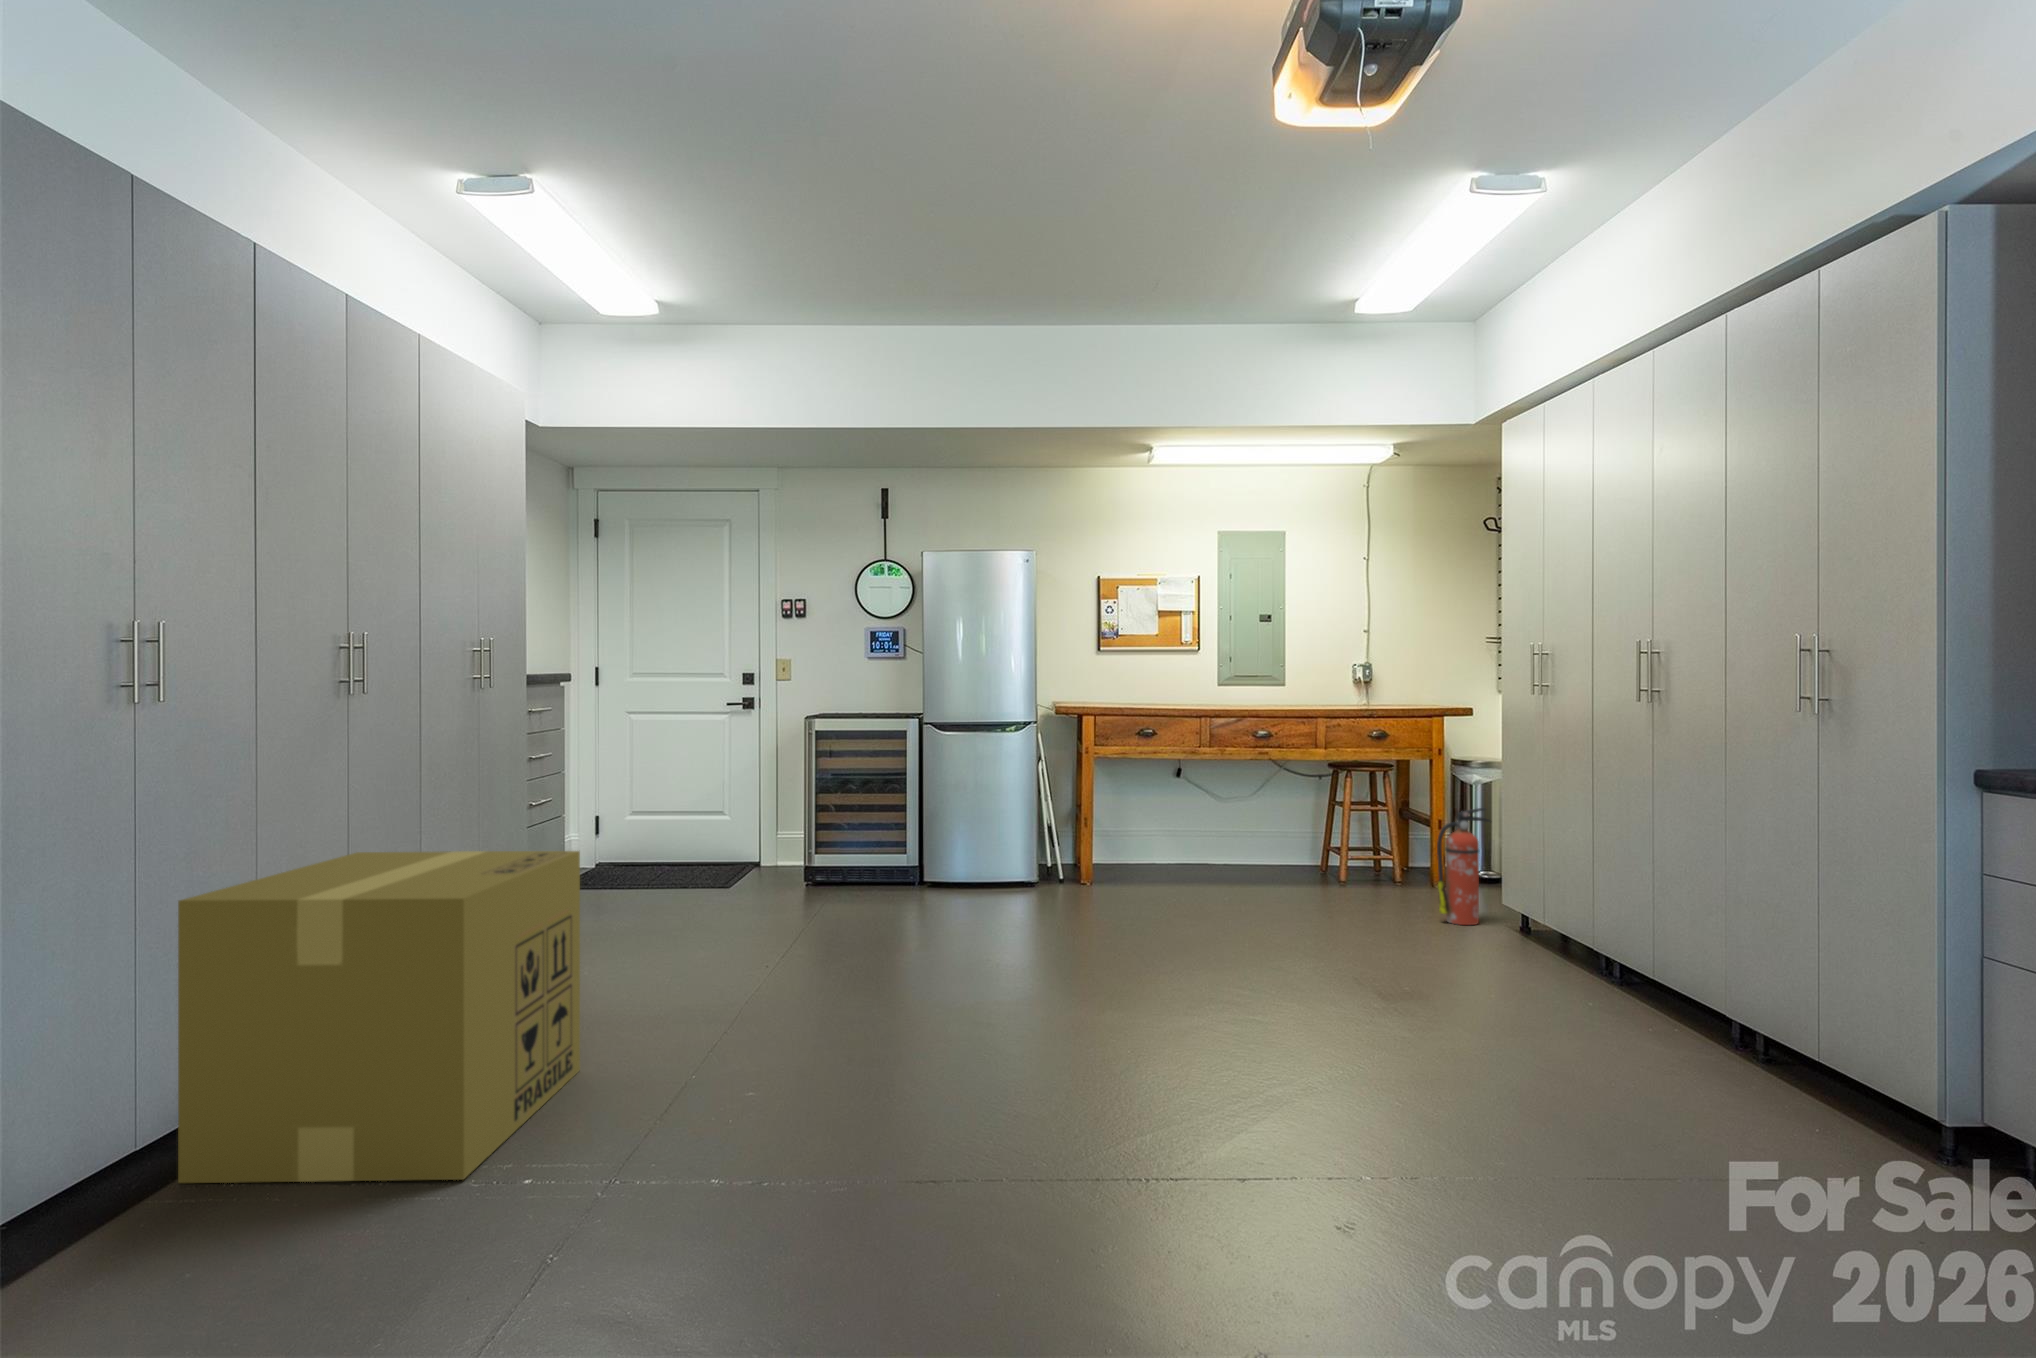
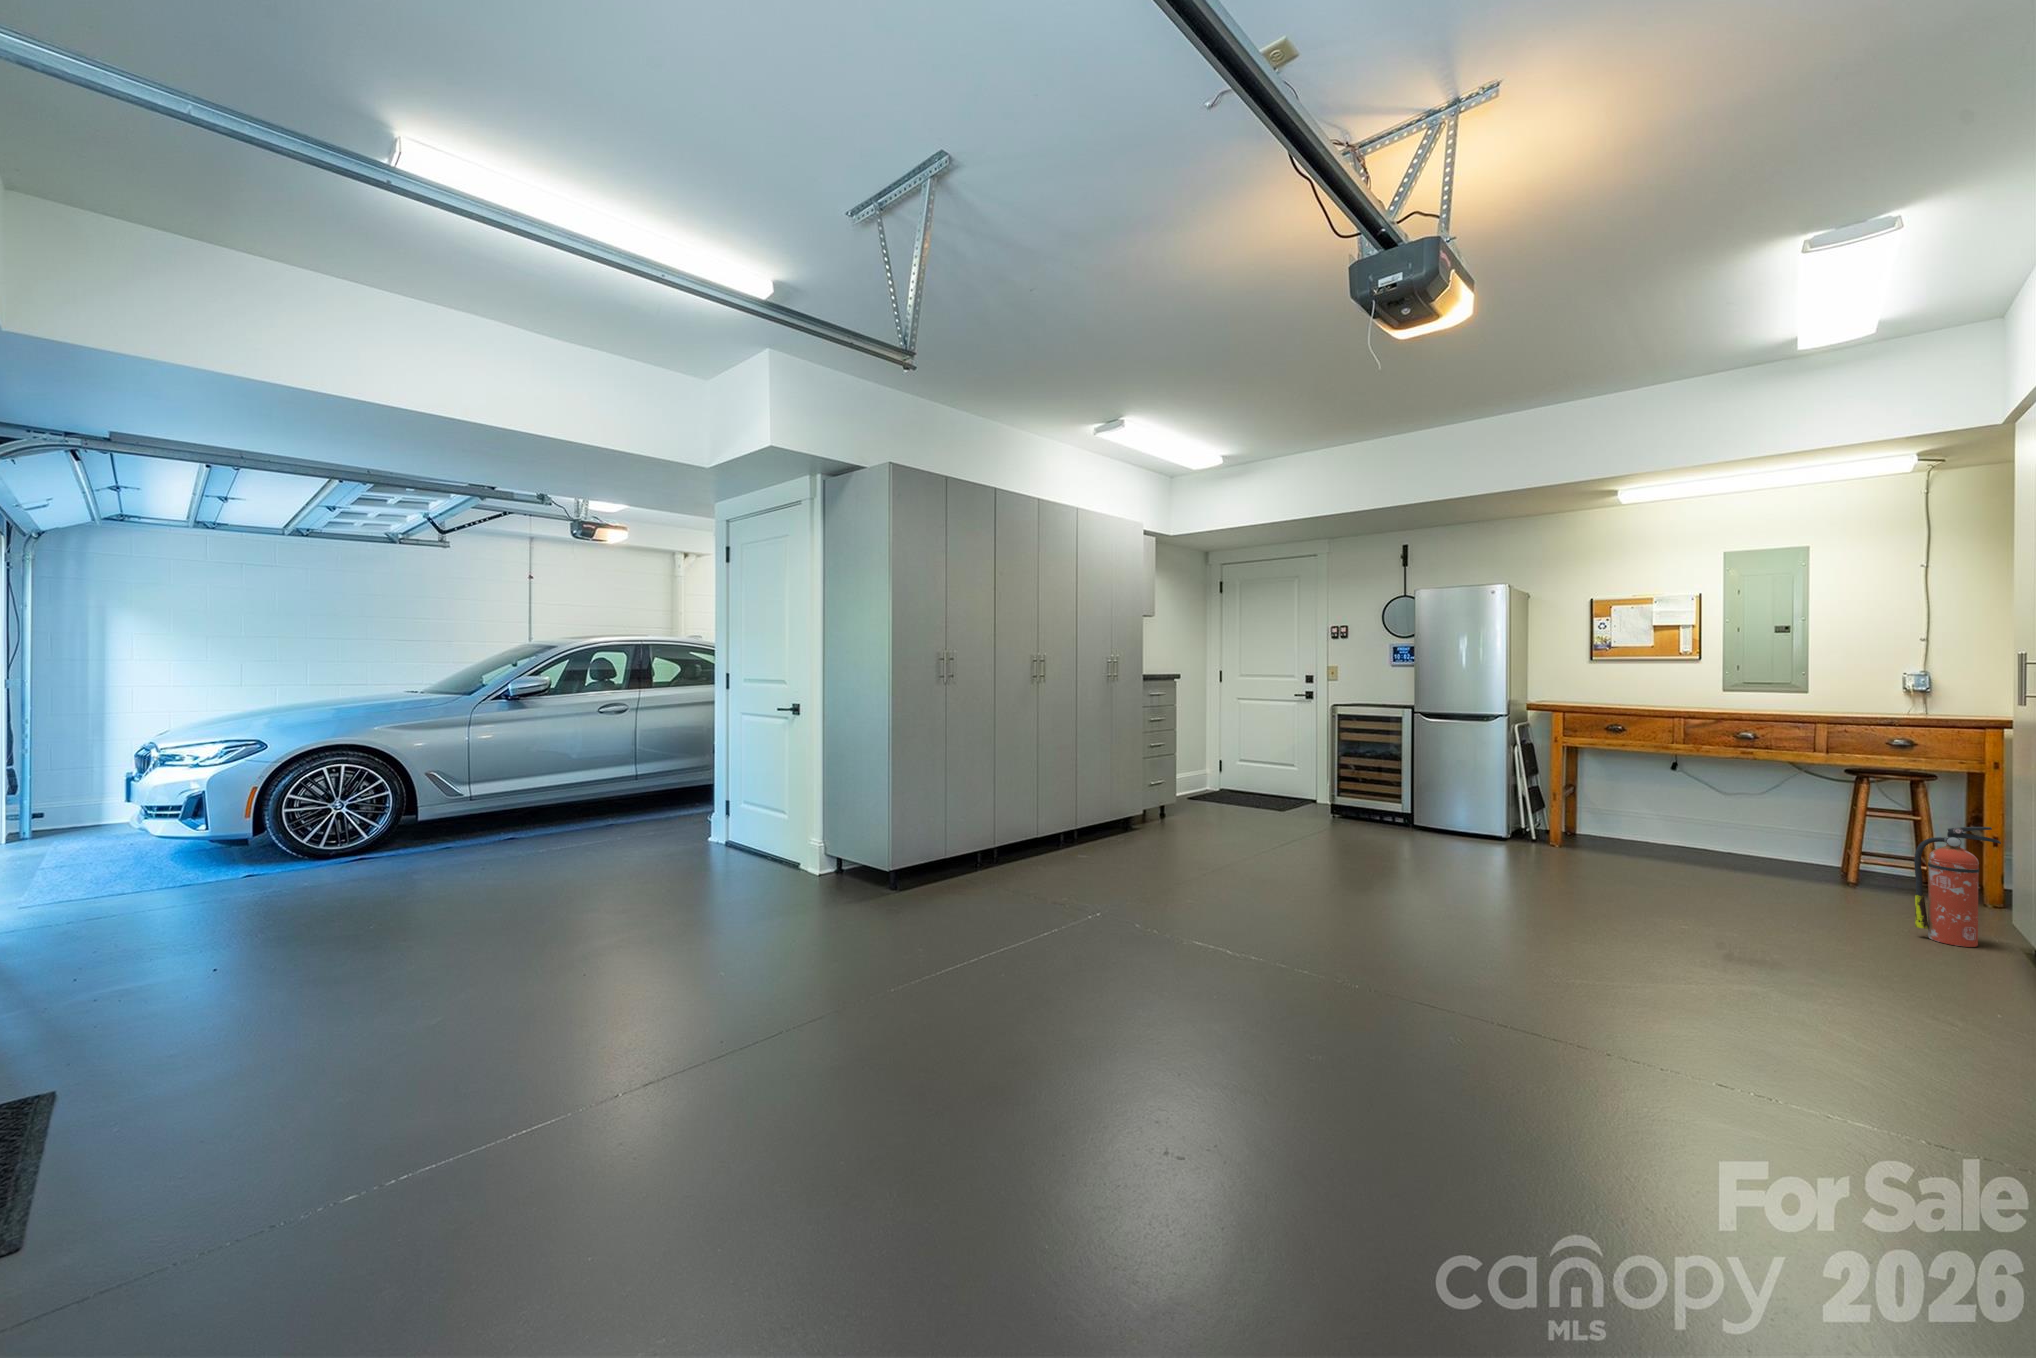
cardboard box: present [178,851,580,1183] -> none [931,761,1098,907]

